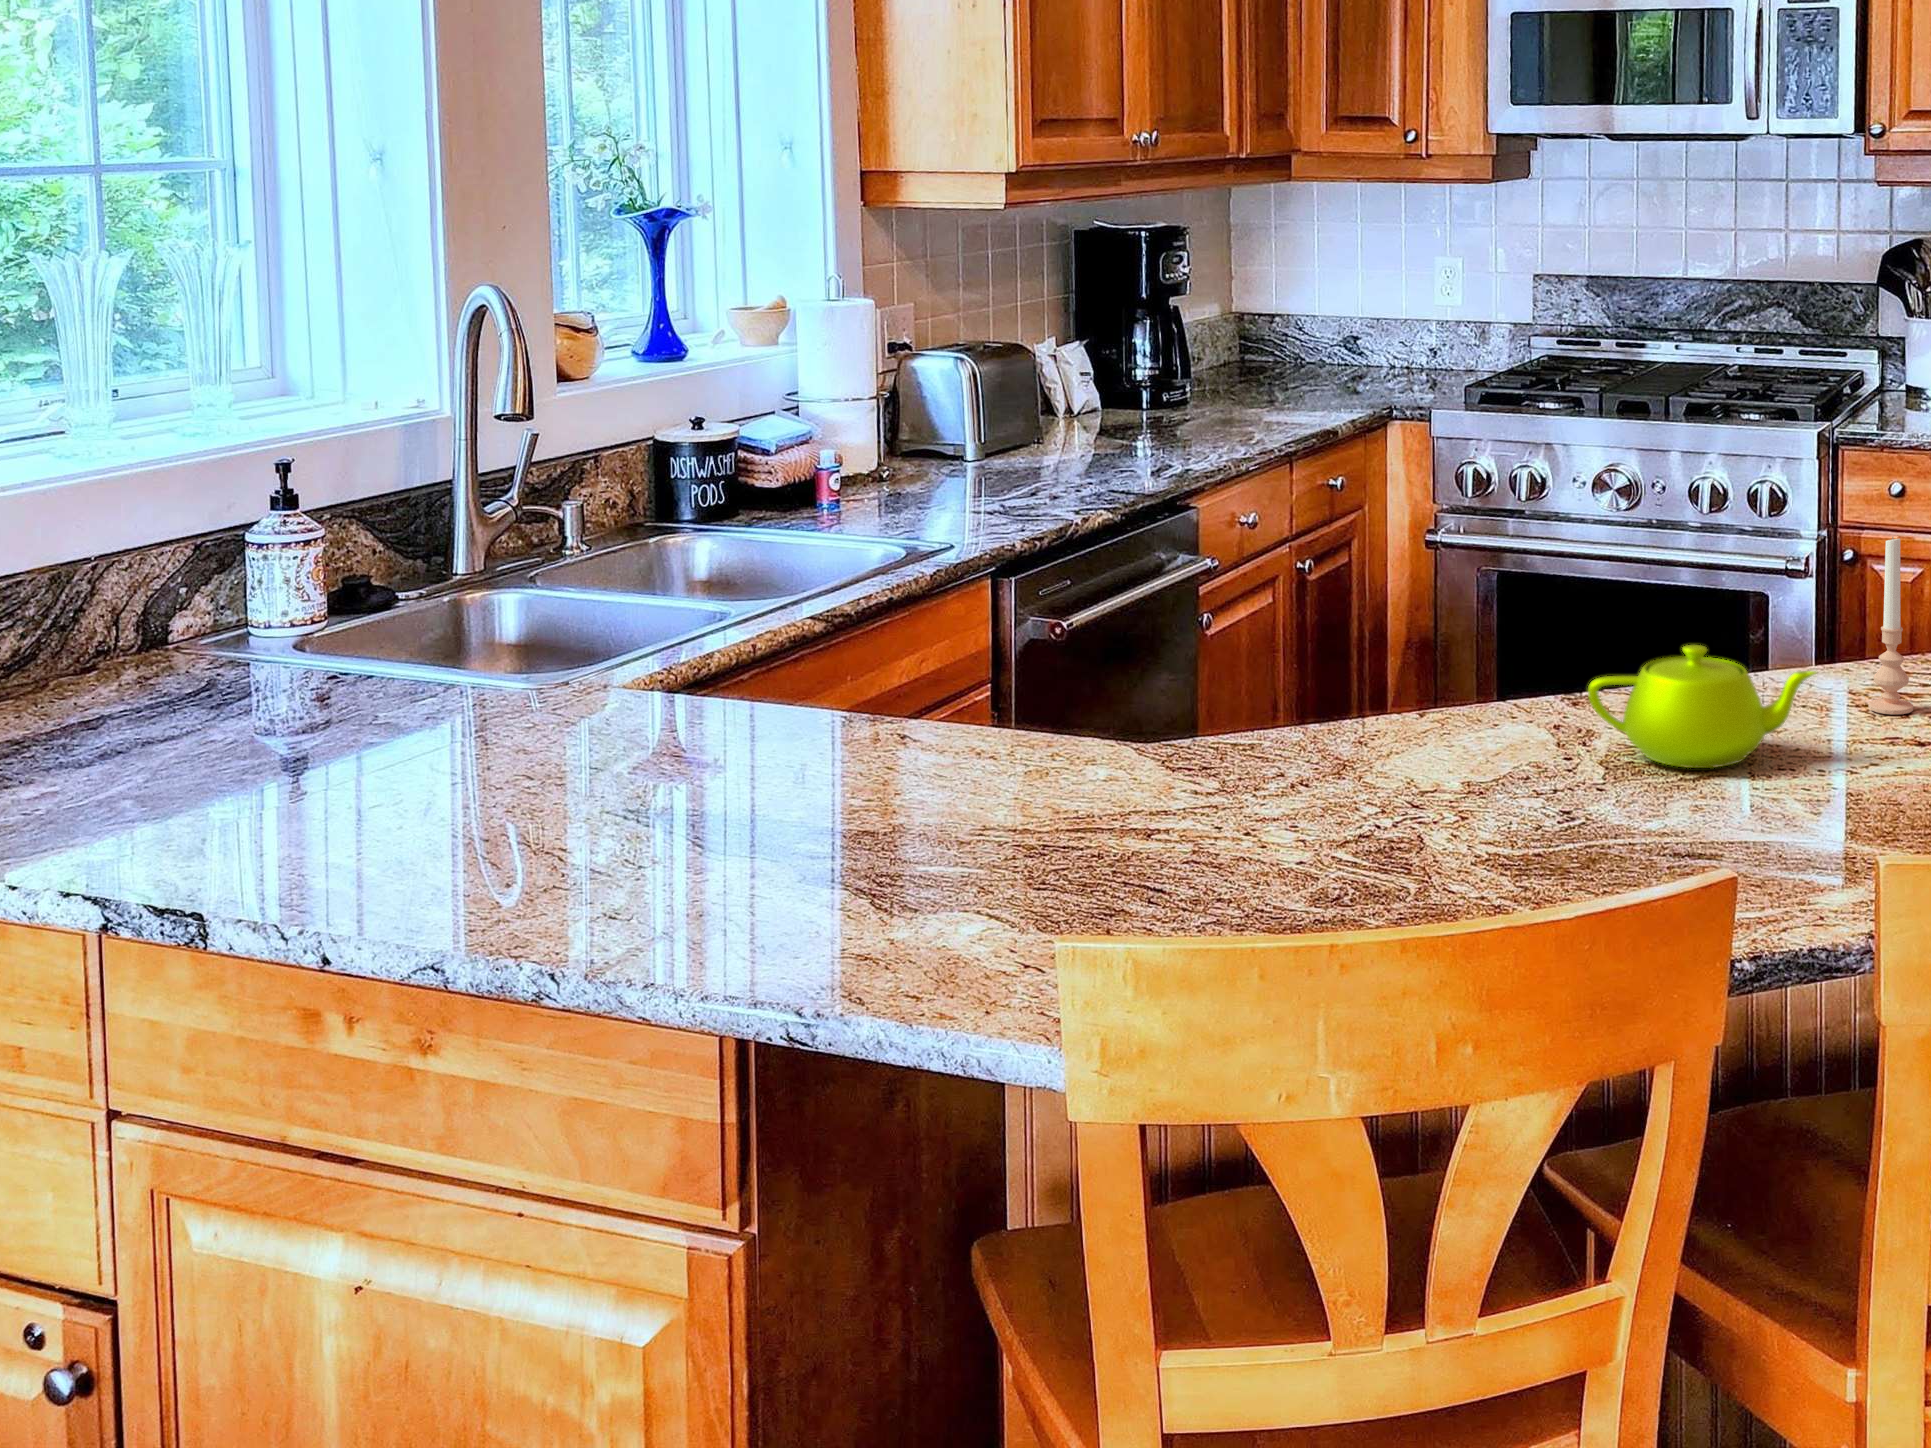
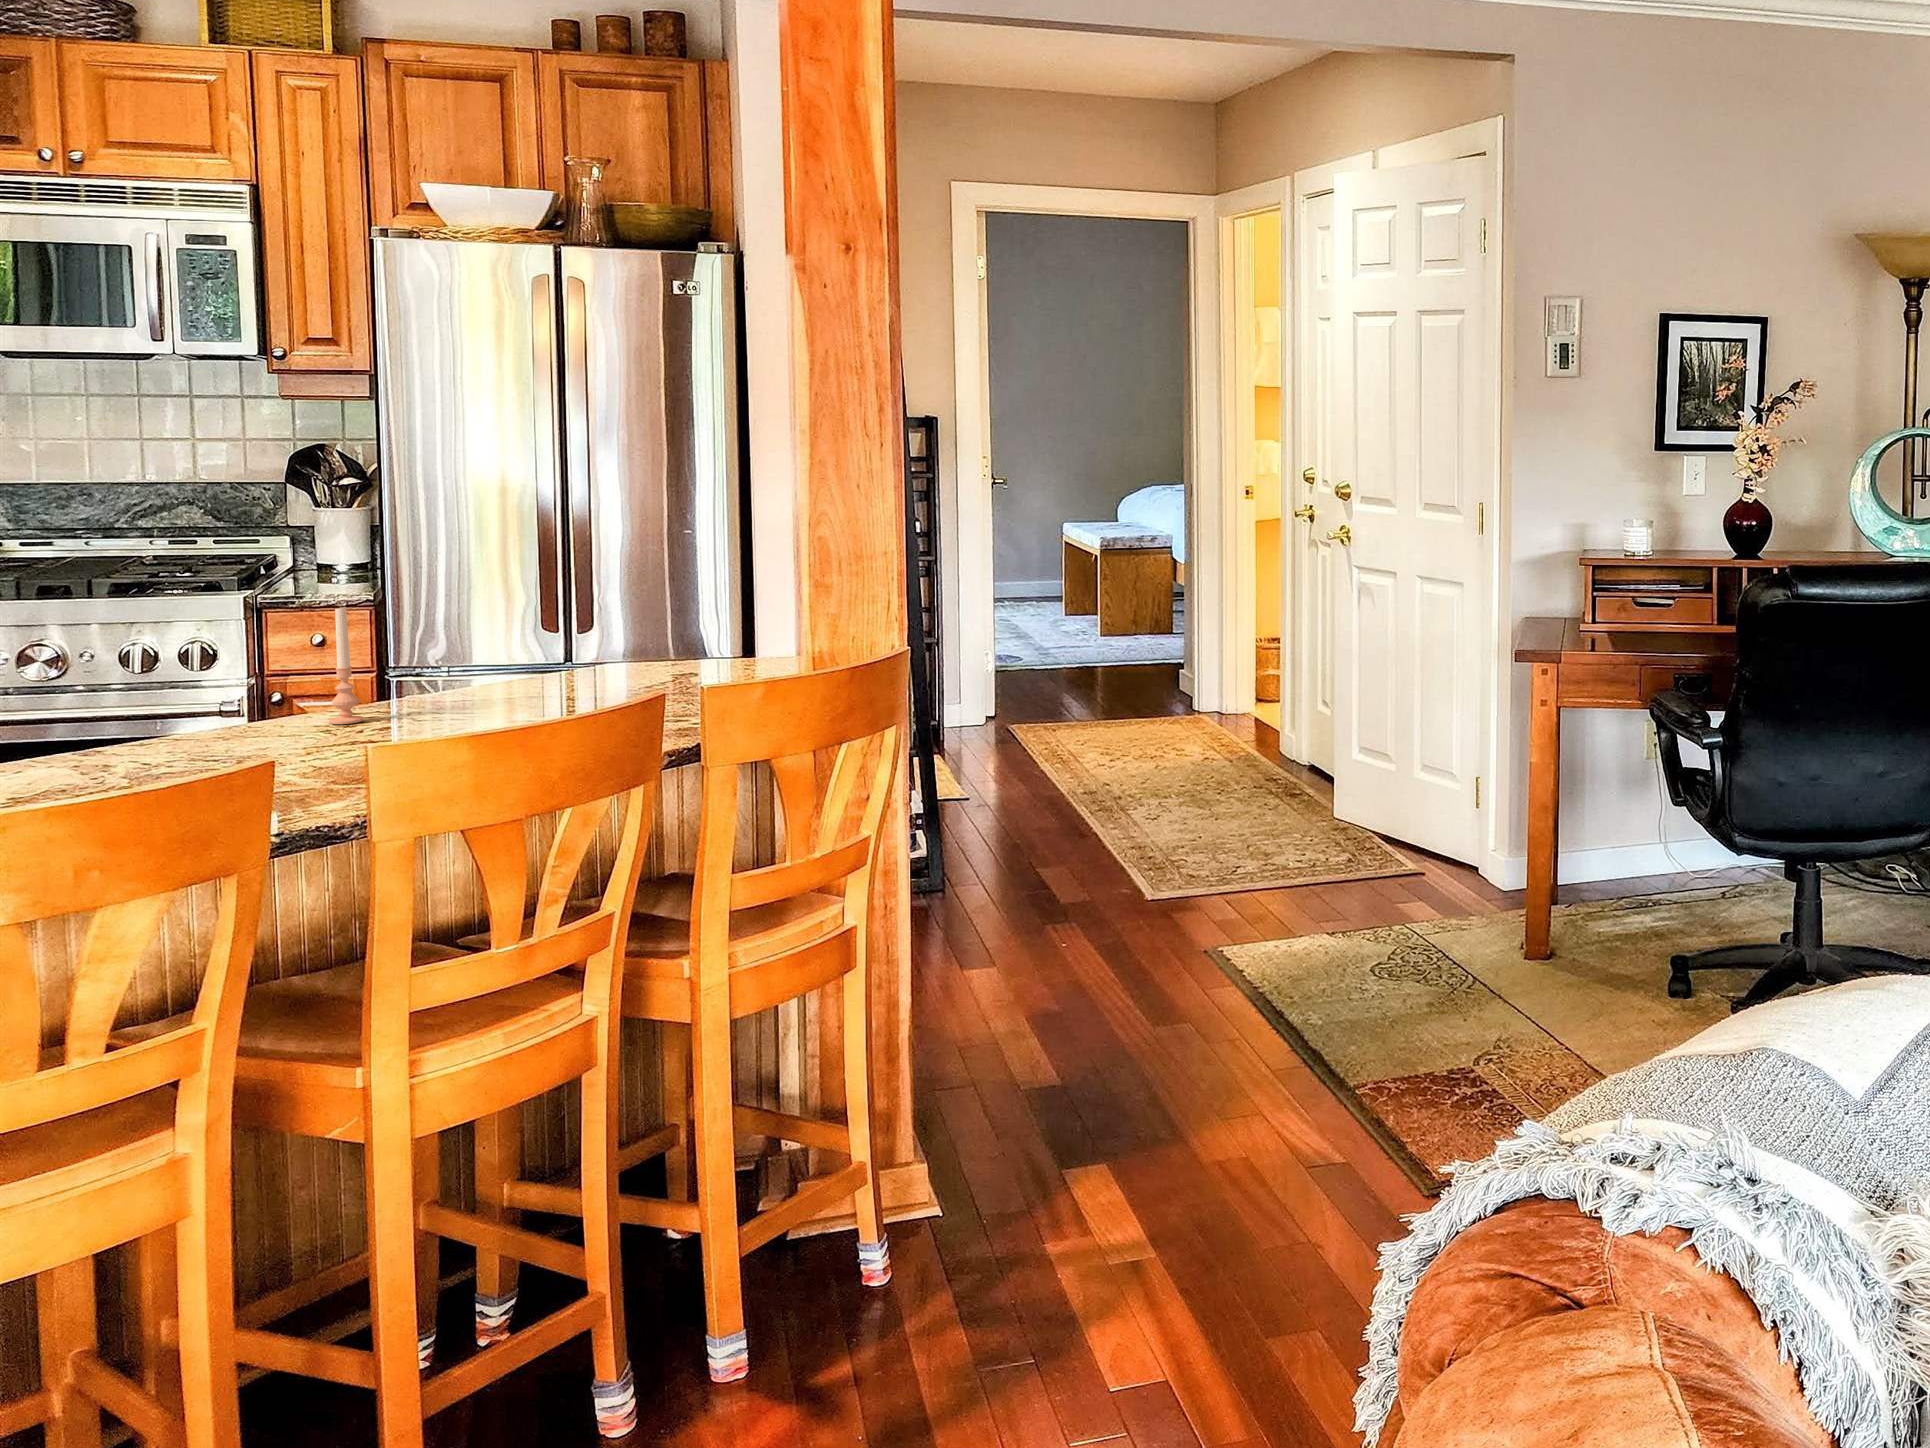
teapot: present [1588,645,1816,768] -> none [106,682,294,764]

